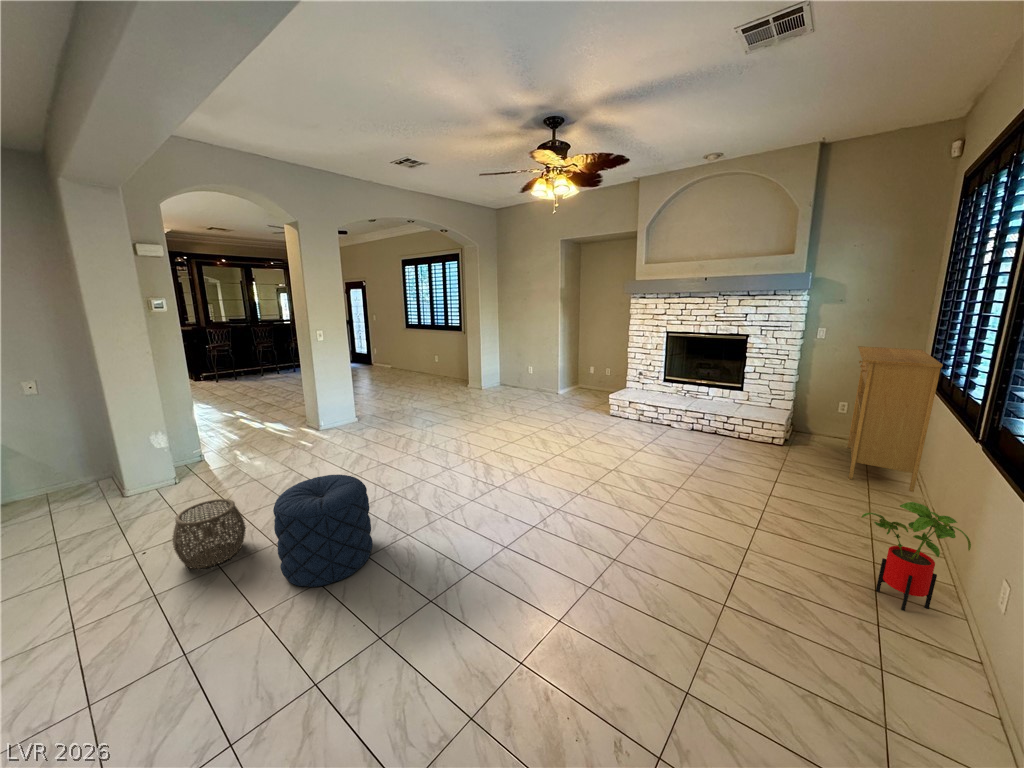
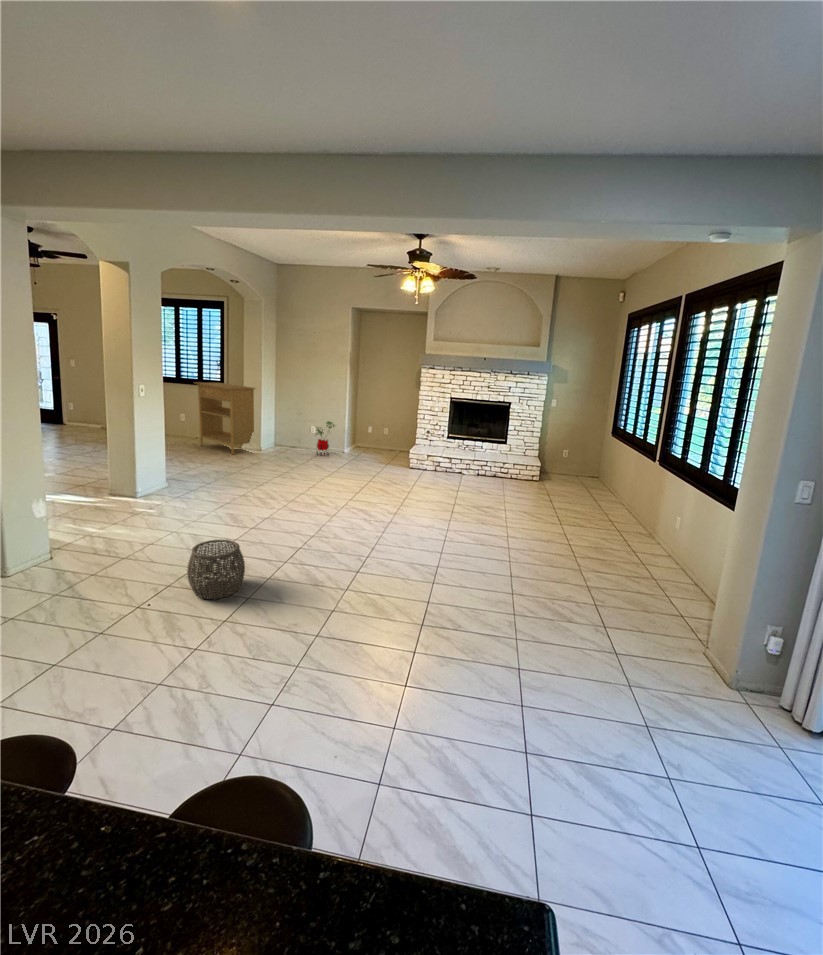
console table: present [847,346,943,492] -> present [194,382,255,455]
pouf: present [273,475,372,587] -> none [291,507,362,590]
house plant: present [862,502,971,611] -> present [316,421,335,453]

